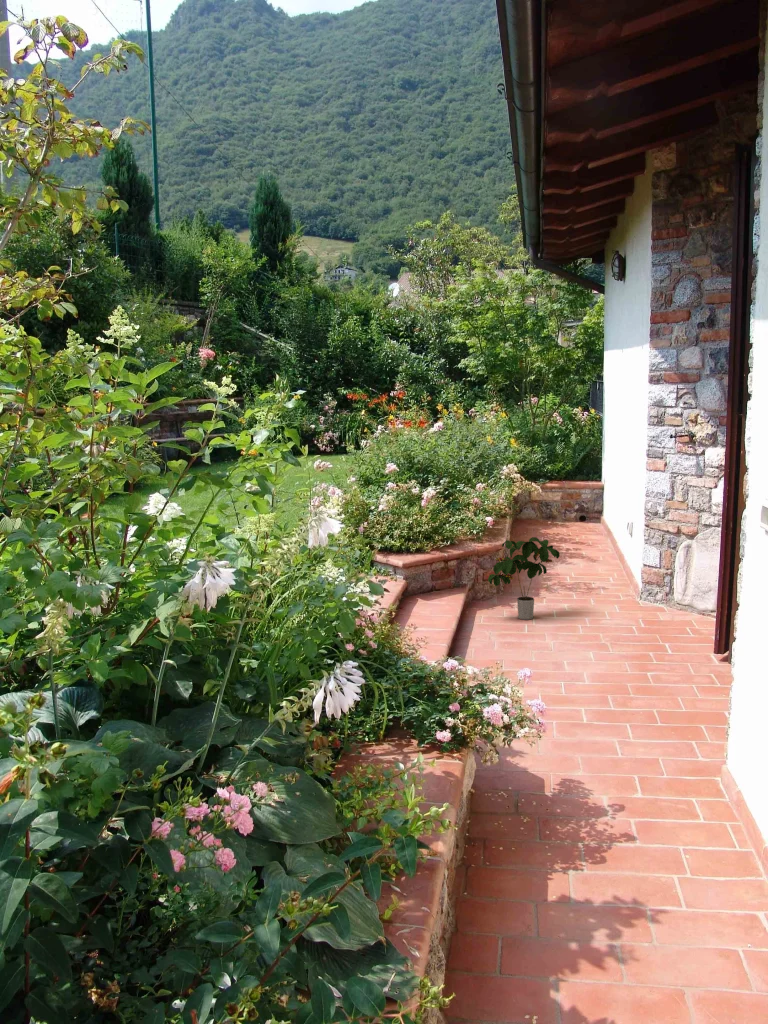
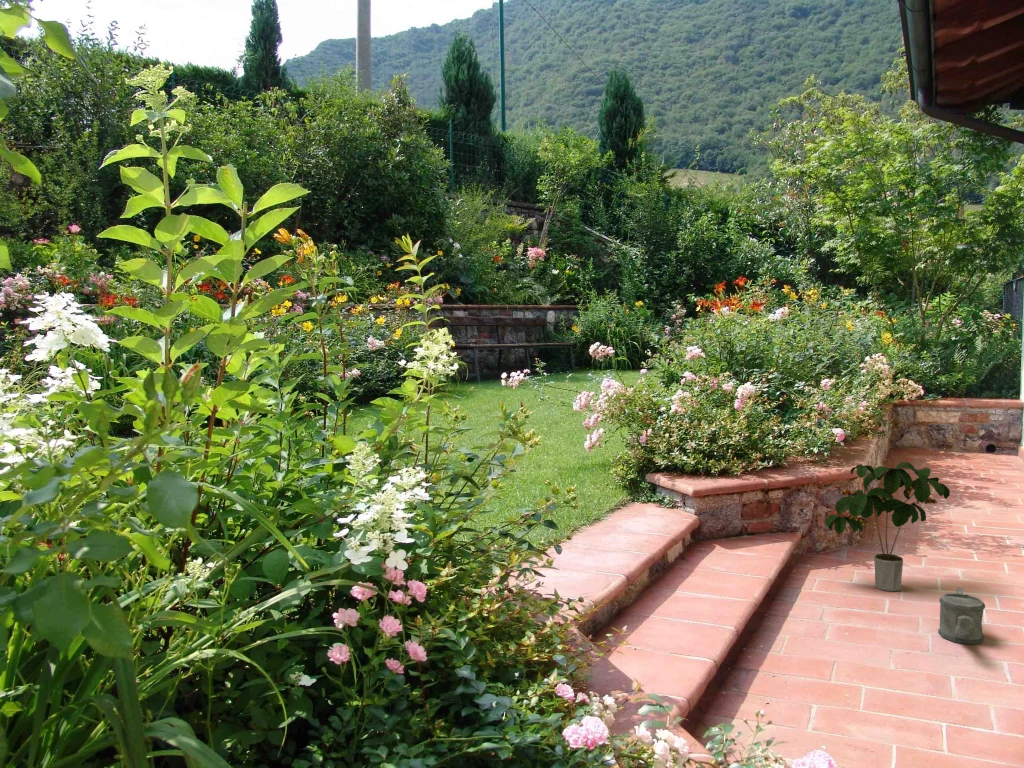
watering can: none [556,612,580,643] -> present [938,588,985,644]

